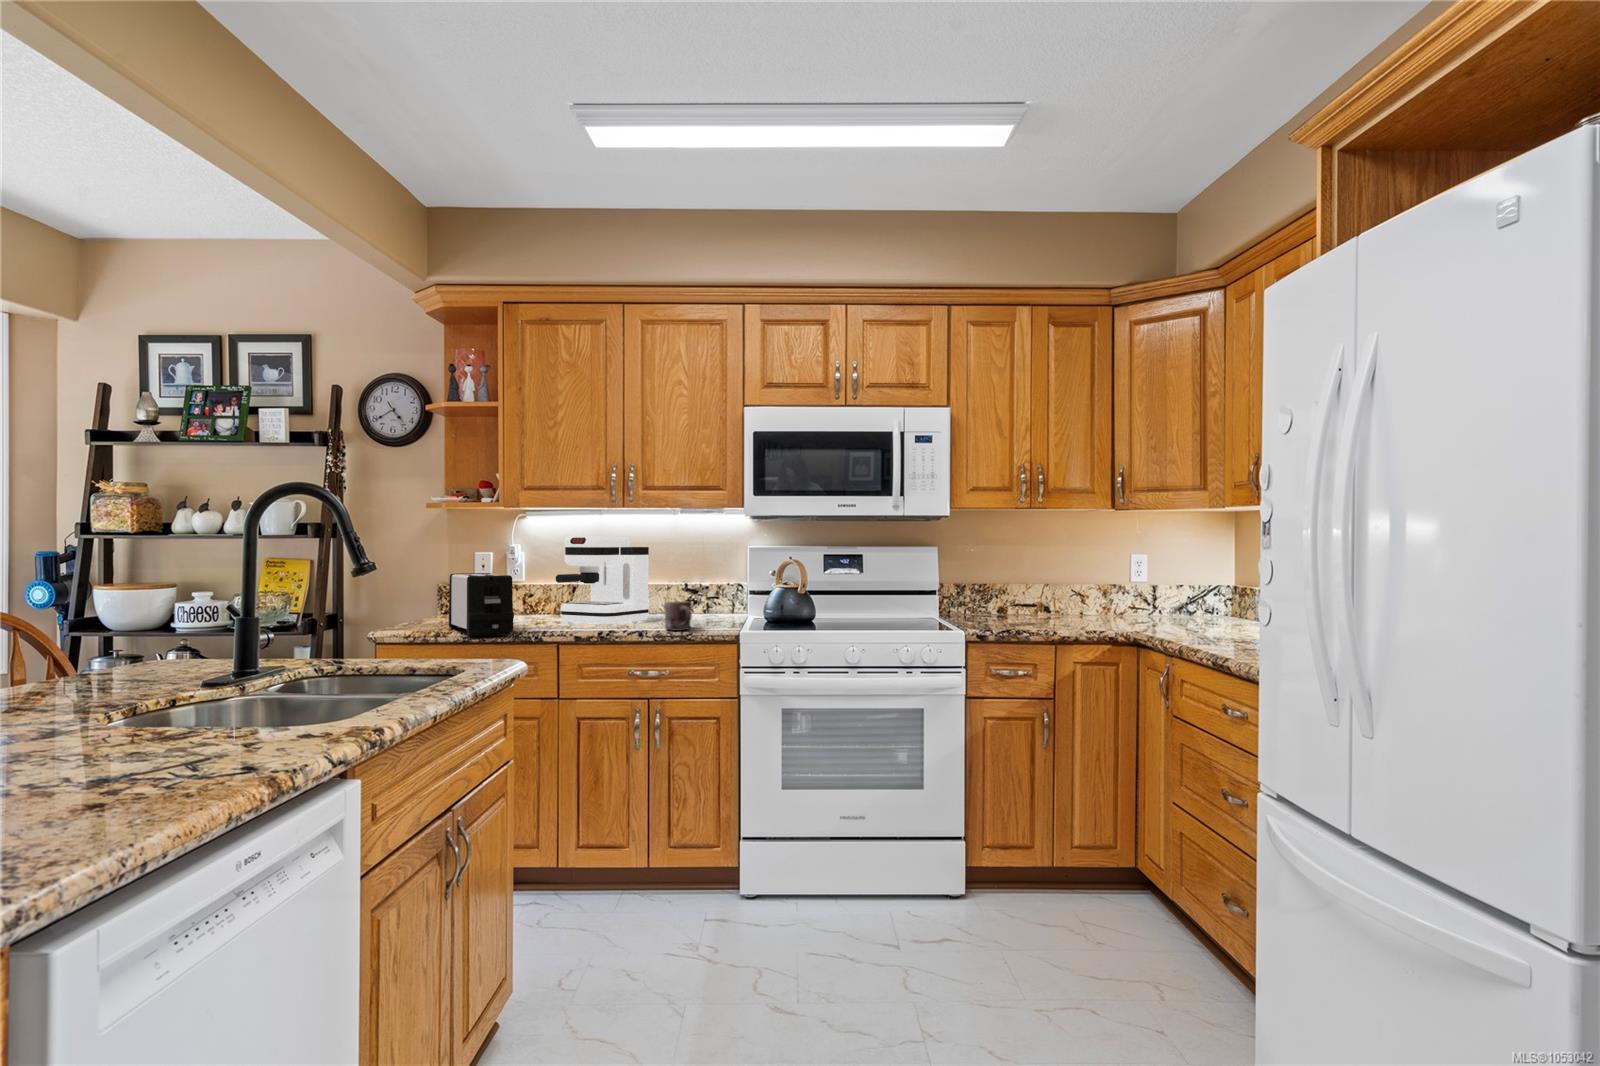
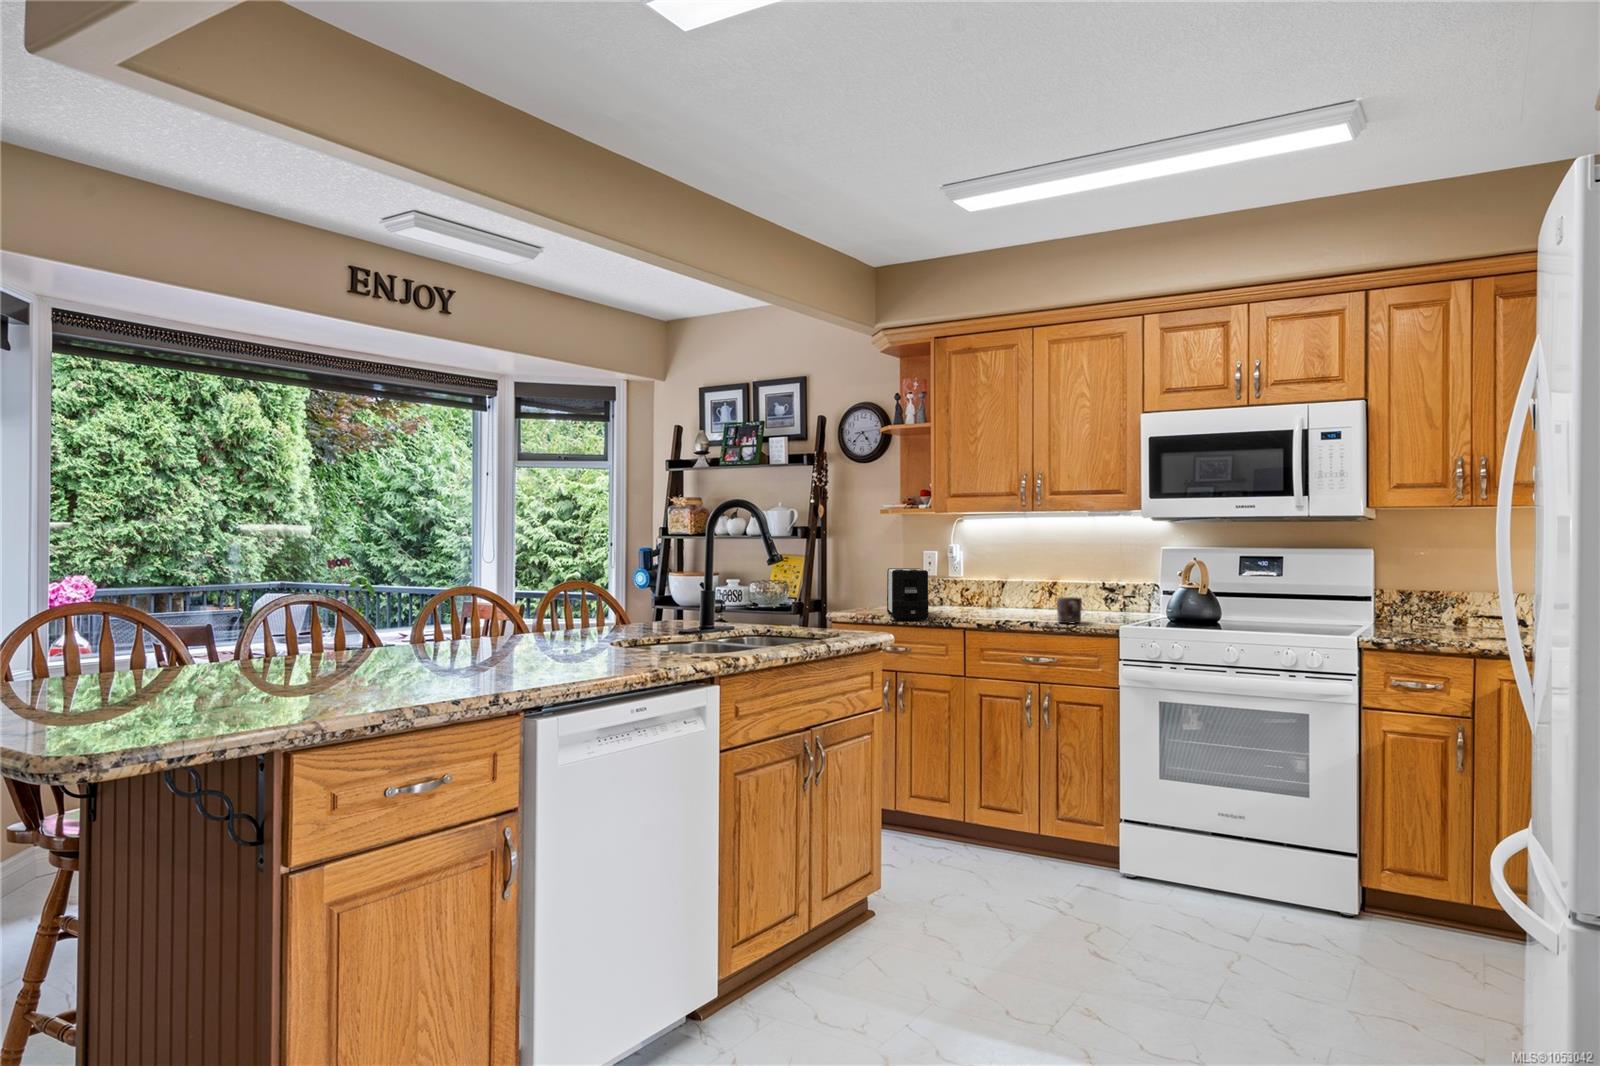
coffee maker: present [556,536,649,626] -> none [967,538,1054,617]

